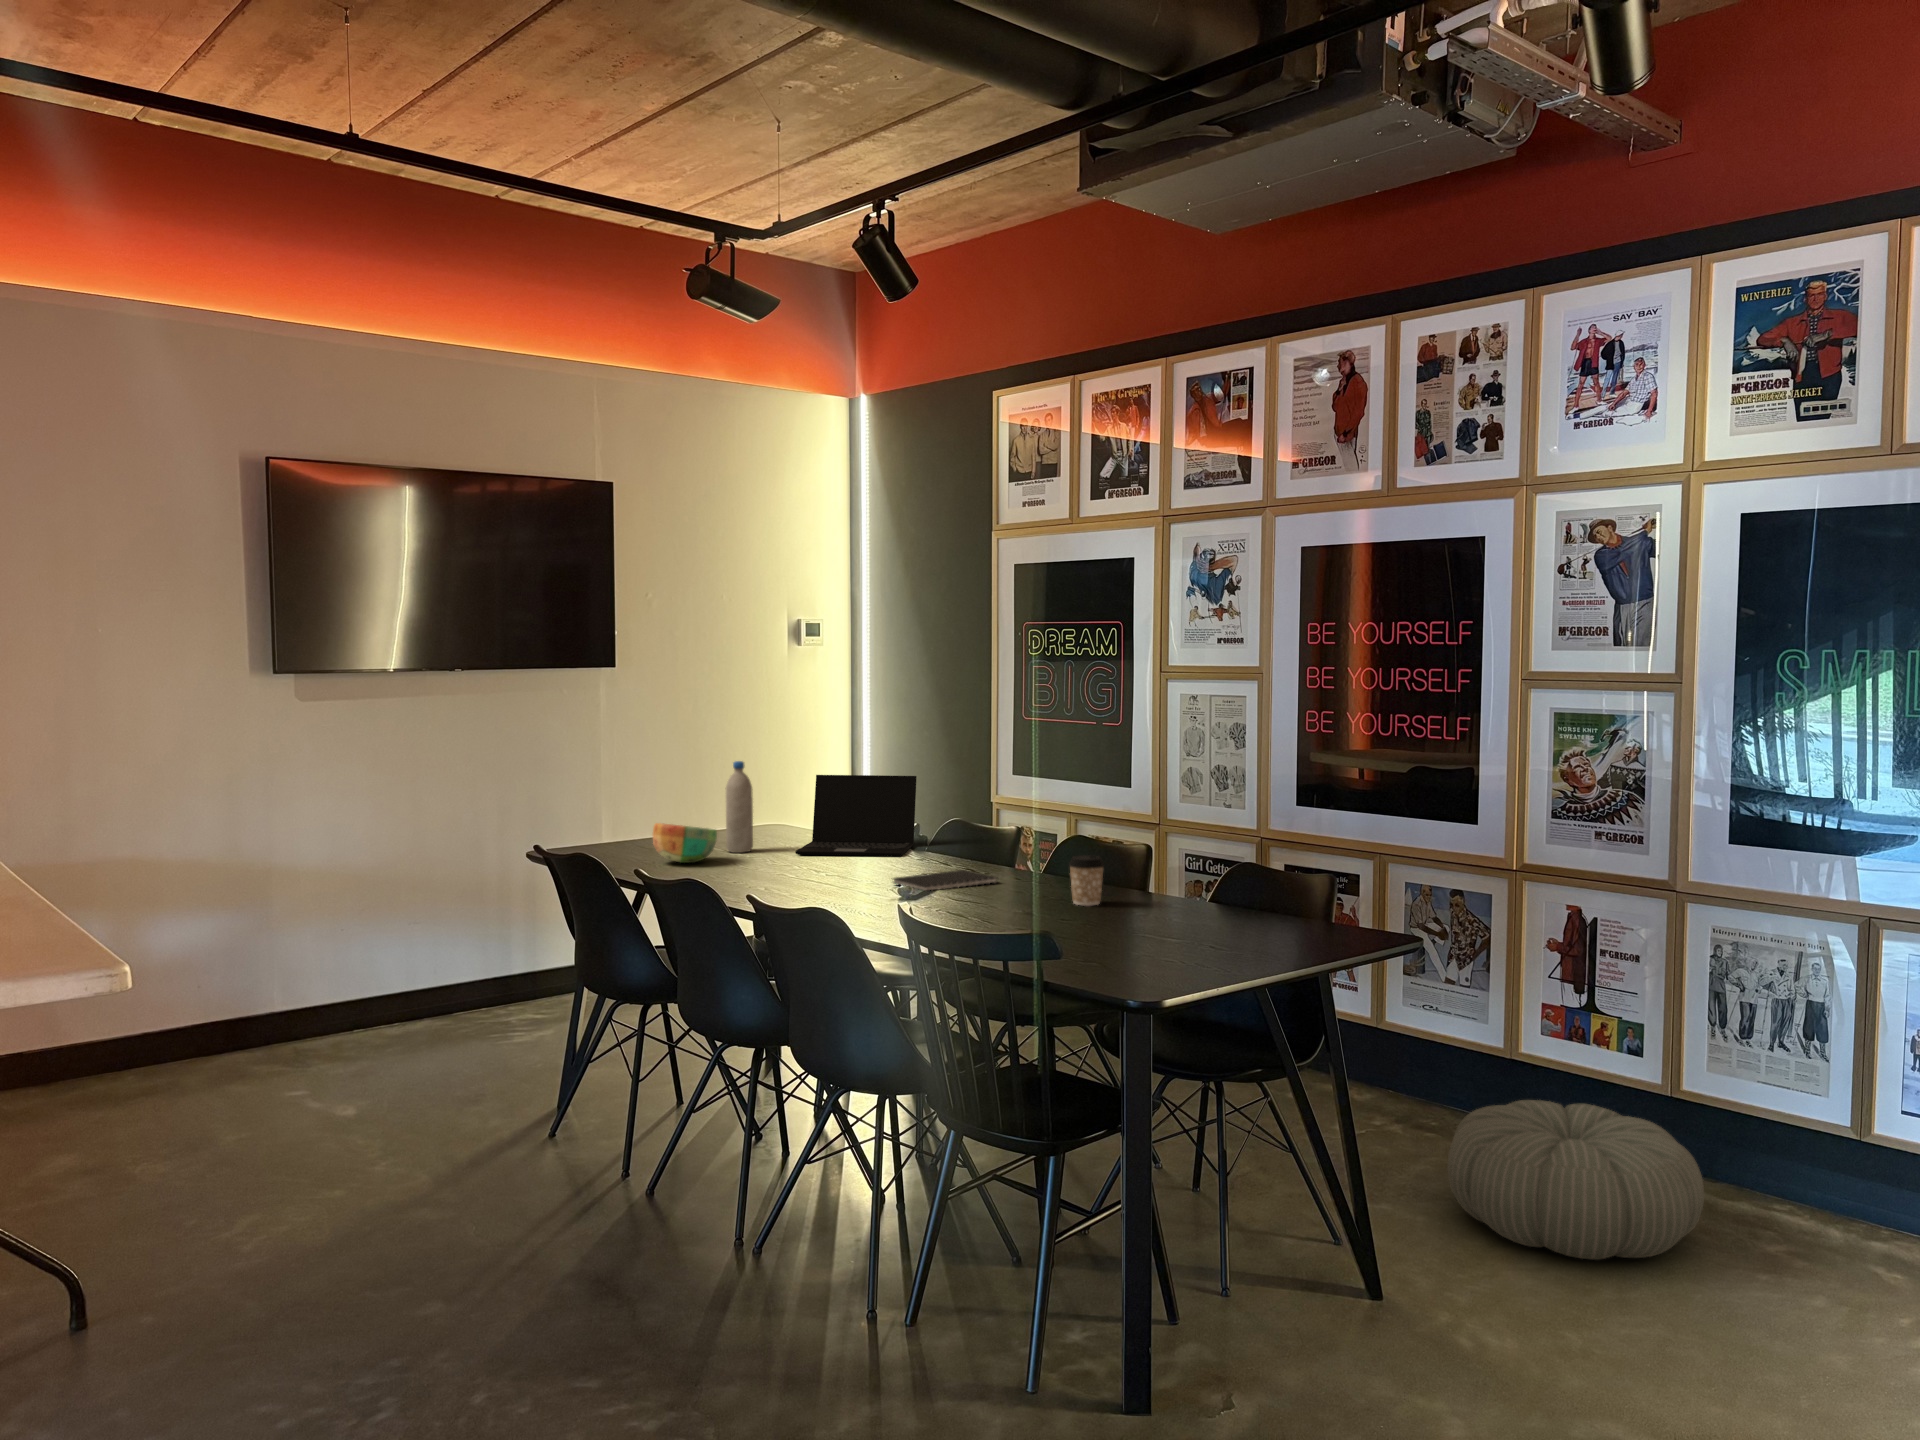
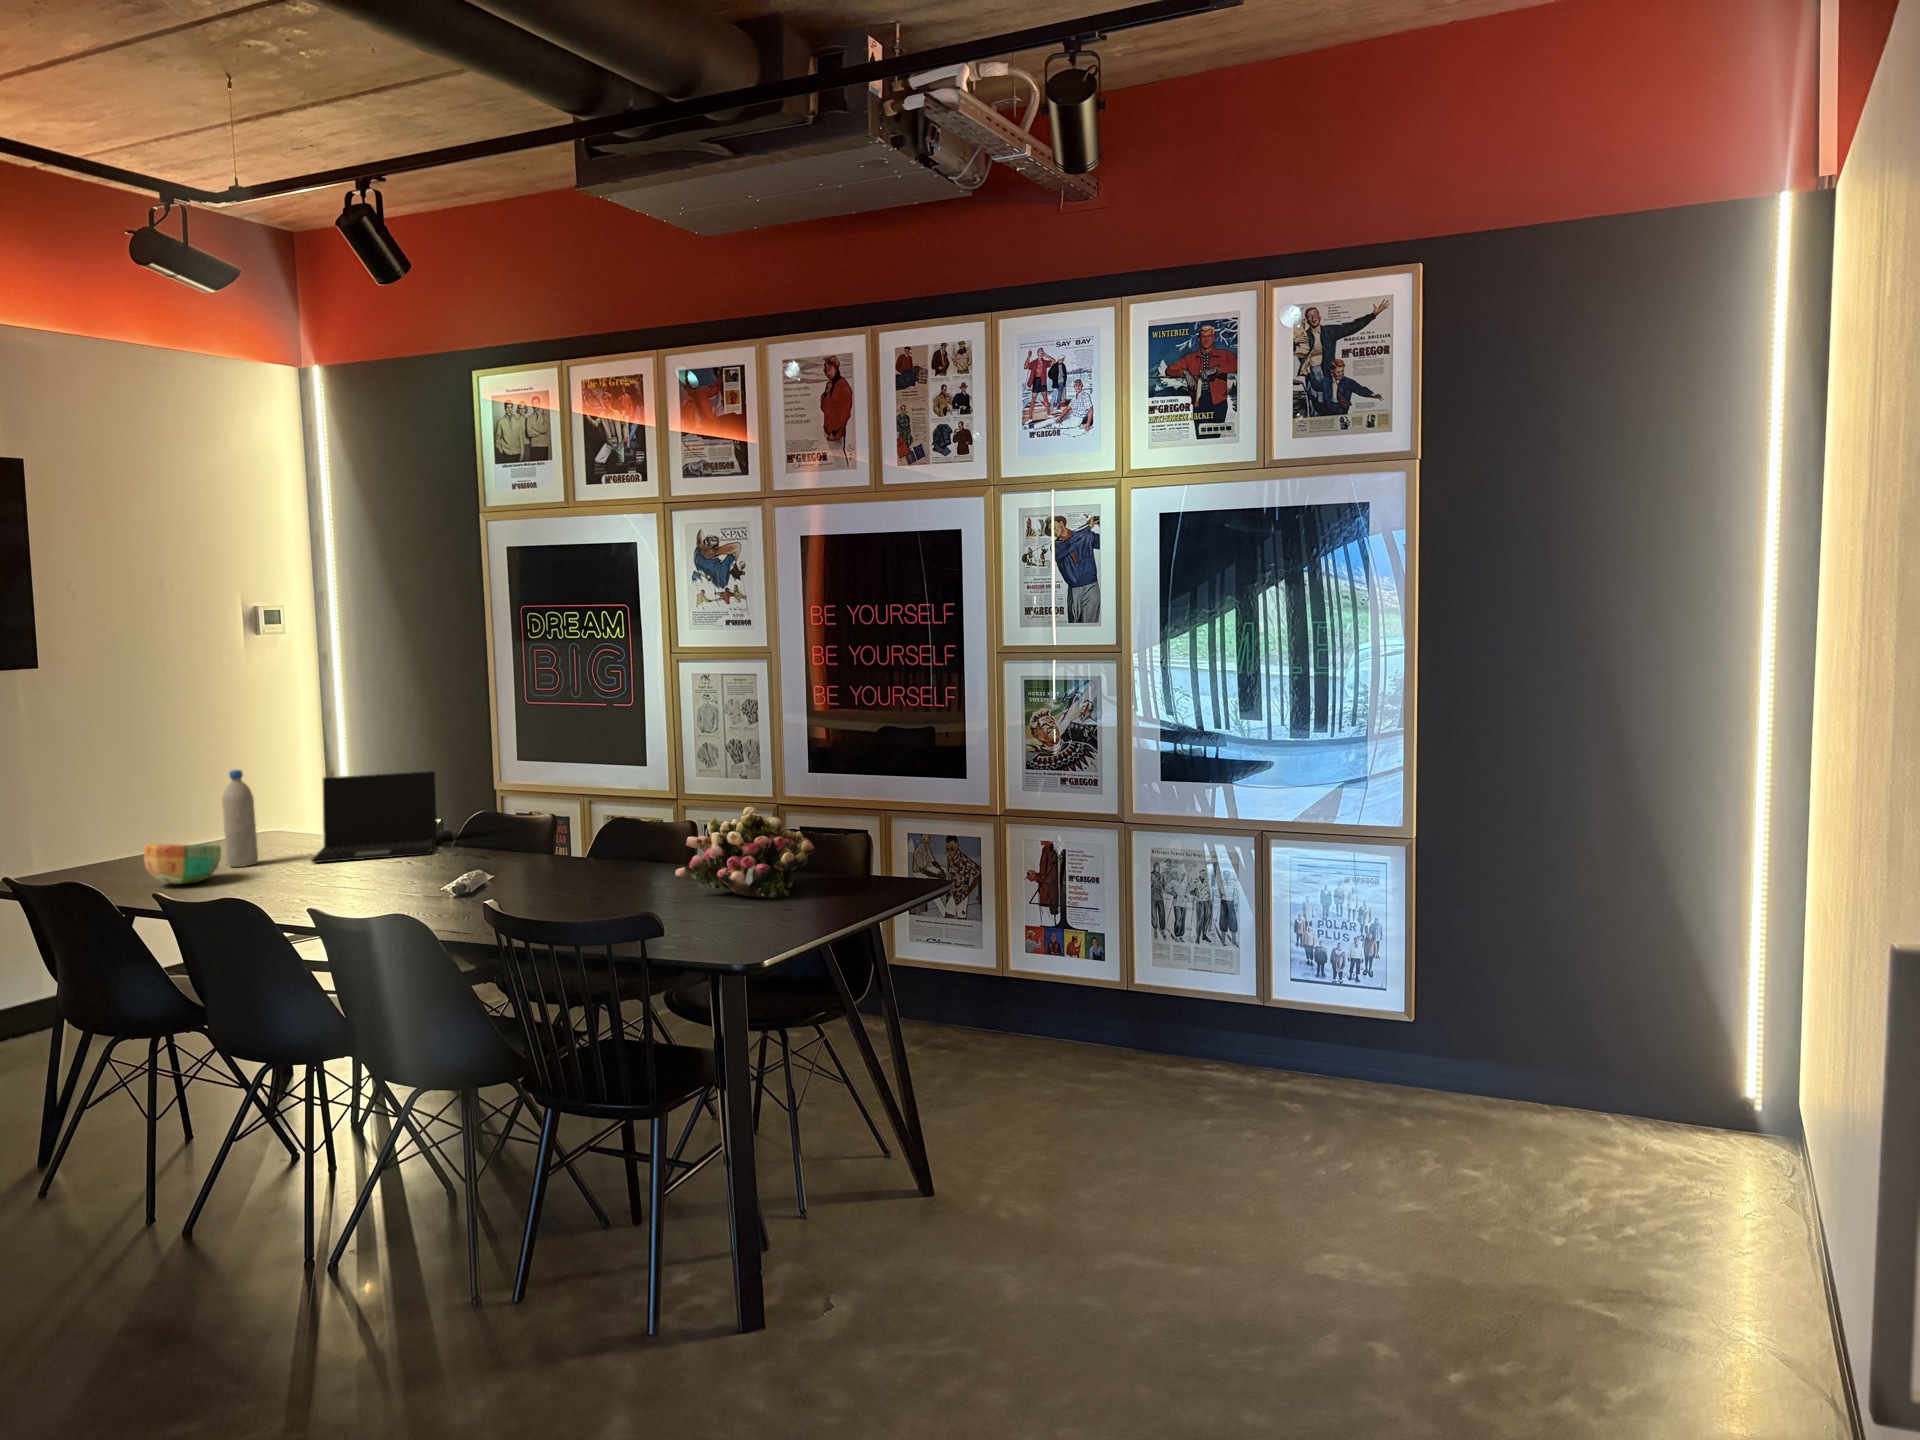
flower arrangement: none [1114,830,1268,933] -> present [675,807,815,898]
coffee cup: present [1069,855,1104,906] -> none [623,838,658,886]
notebook: present [893,870,997,891] -> none [436,863,546,889]
pouf: present [1447,1100,1704,1260] -> none [967,1006,1161,1132]

